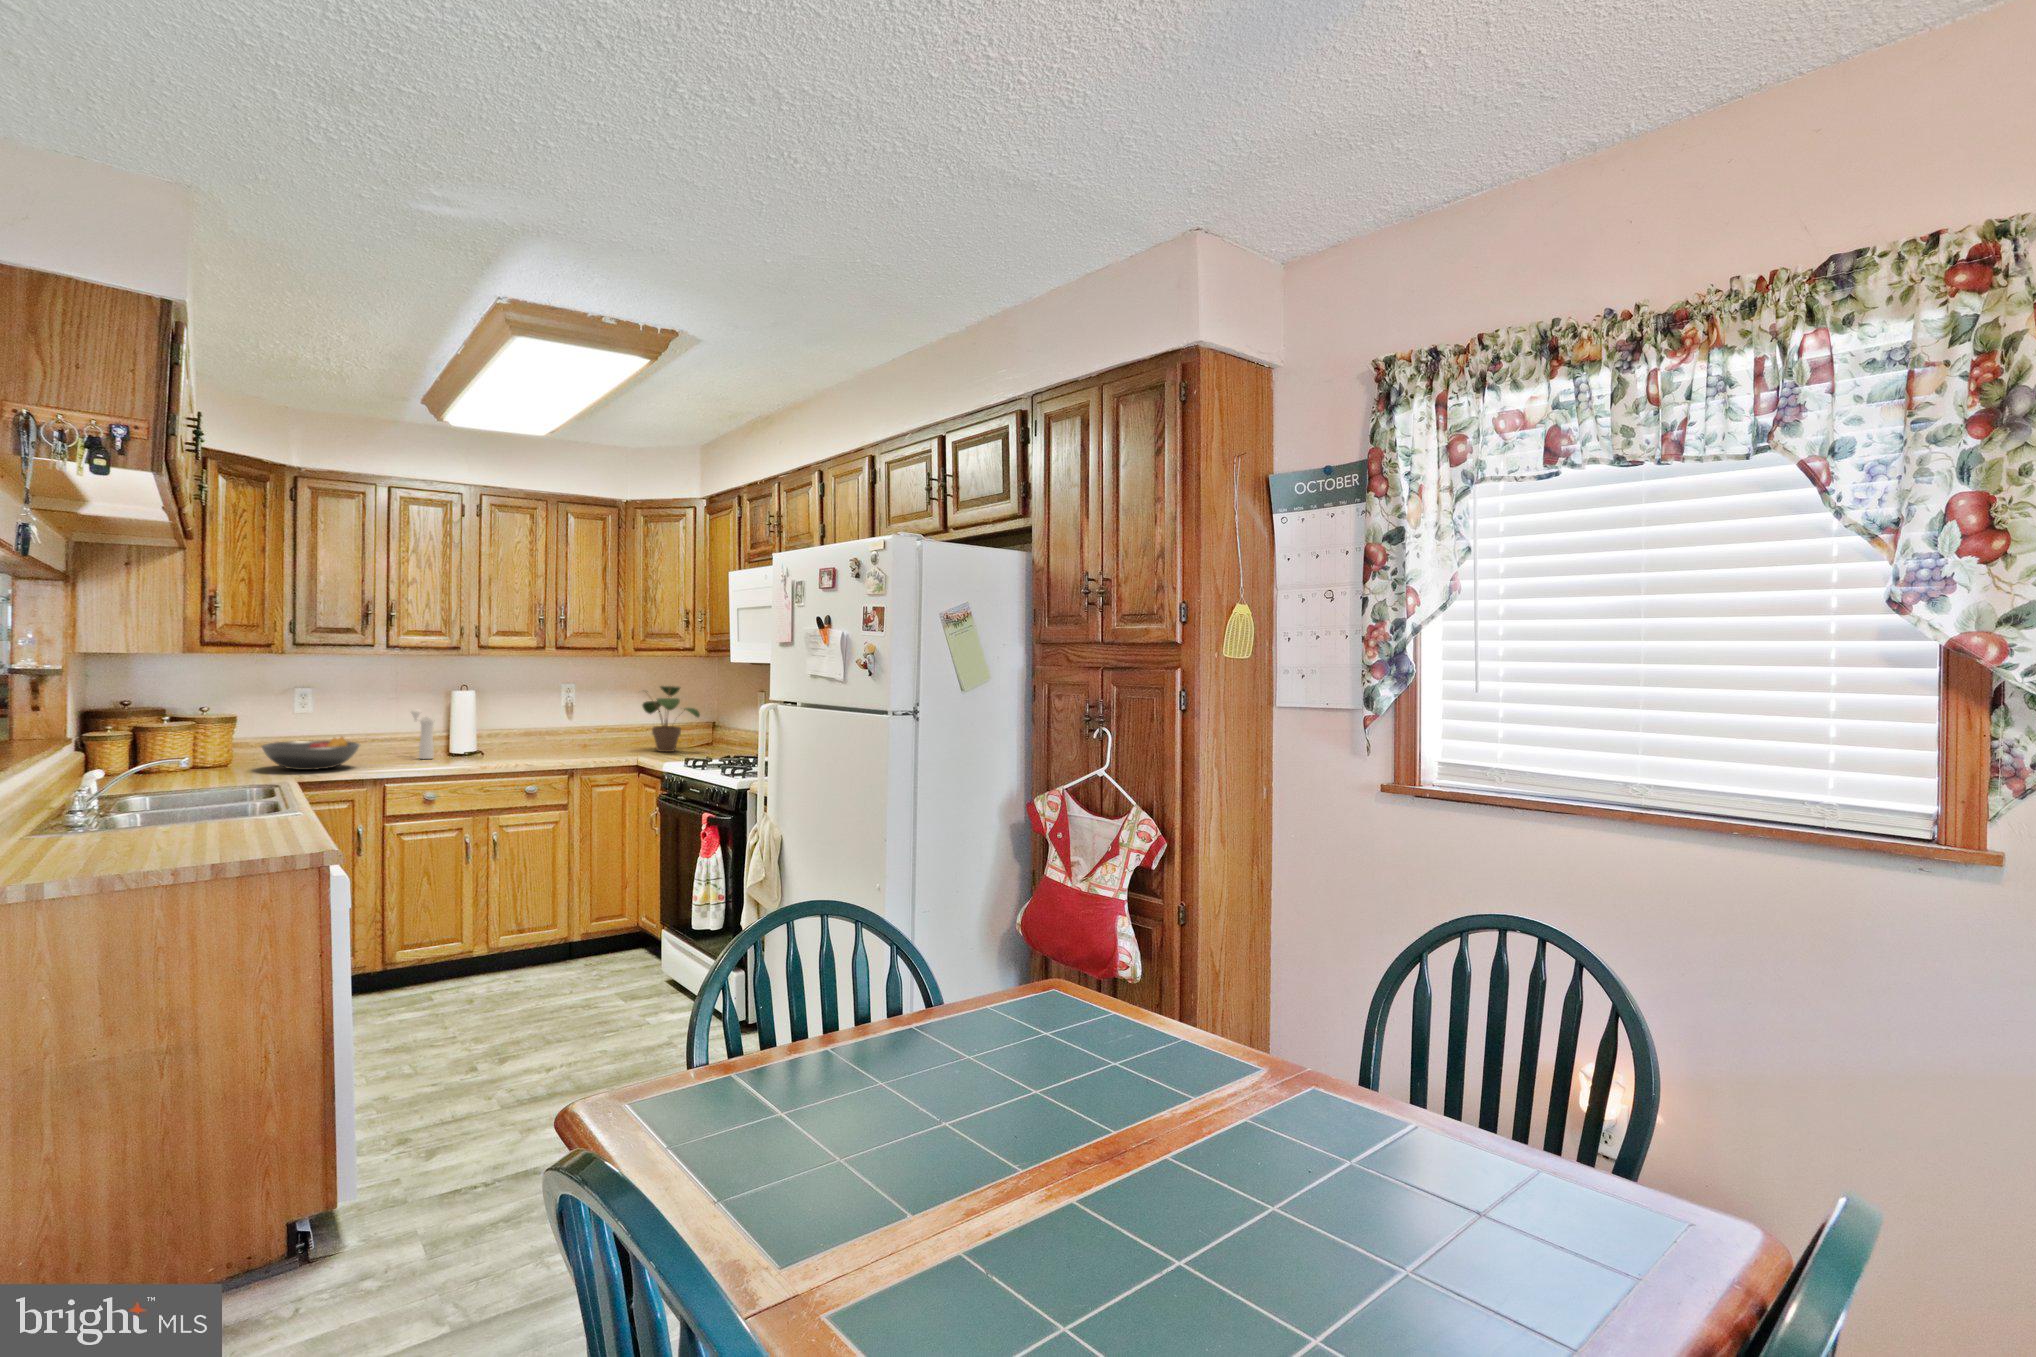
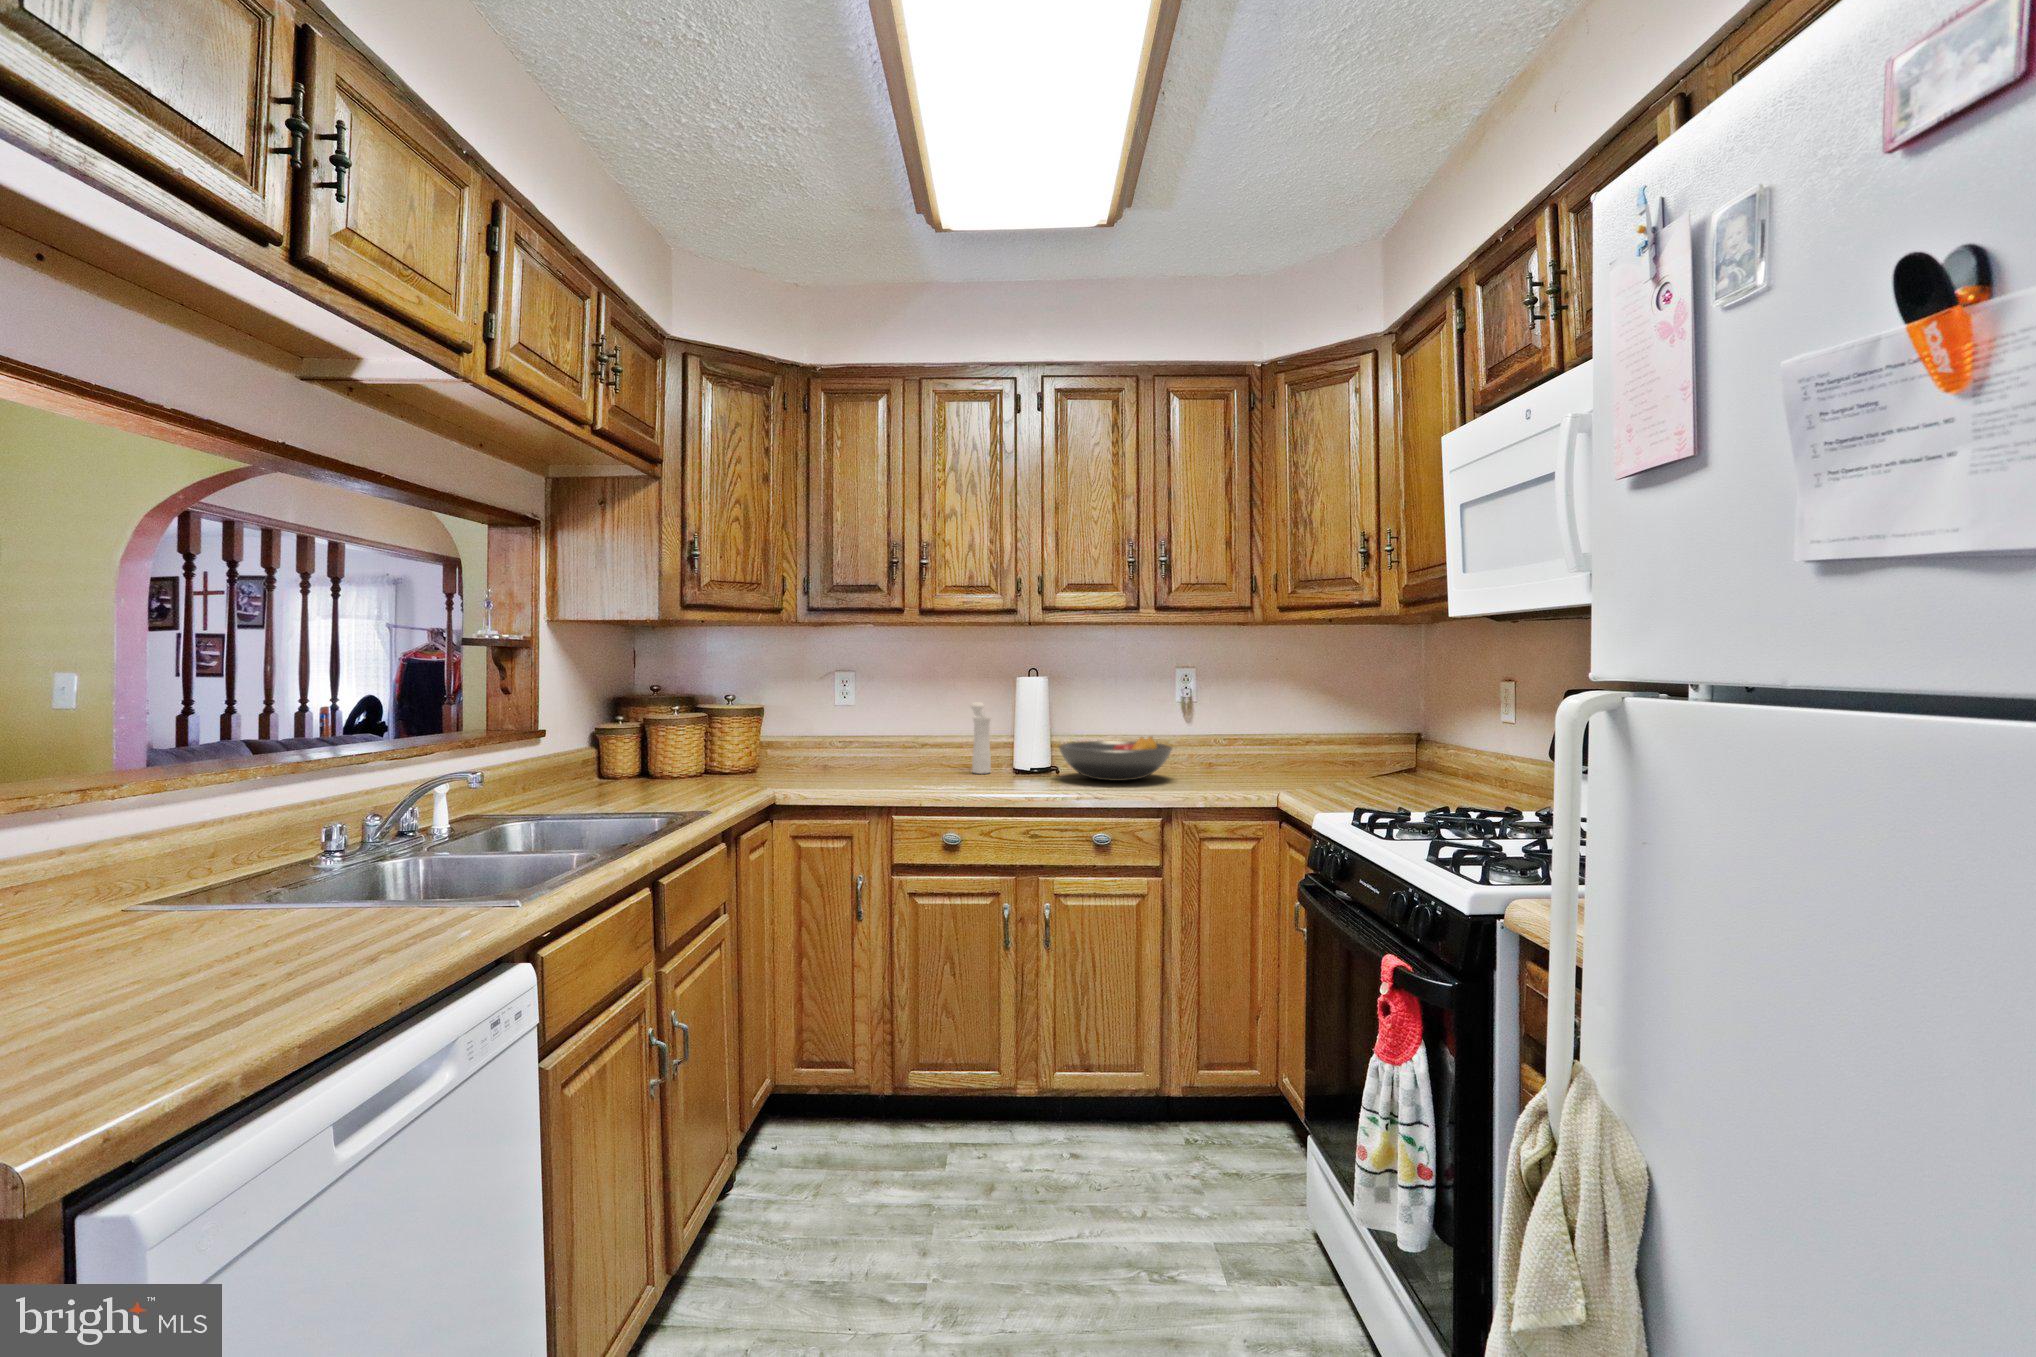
potted plant: present [642,686,700,752] -> none [1279,667,1395,778]
fruit bowl: present [262,737,360,770] -> present [1059,737,1172,781]

